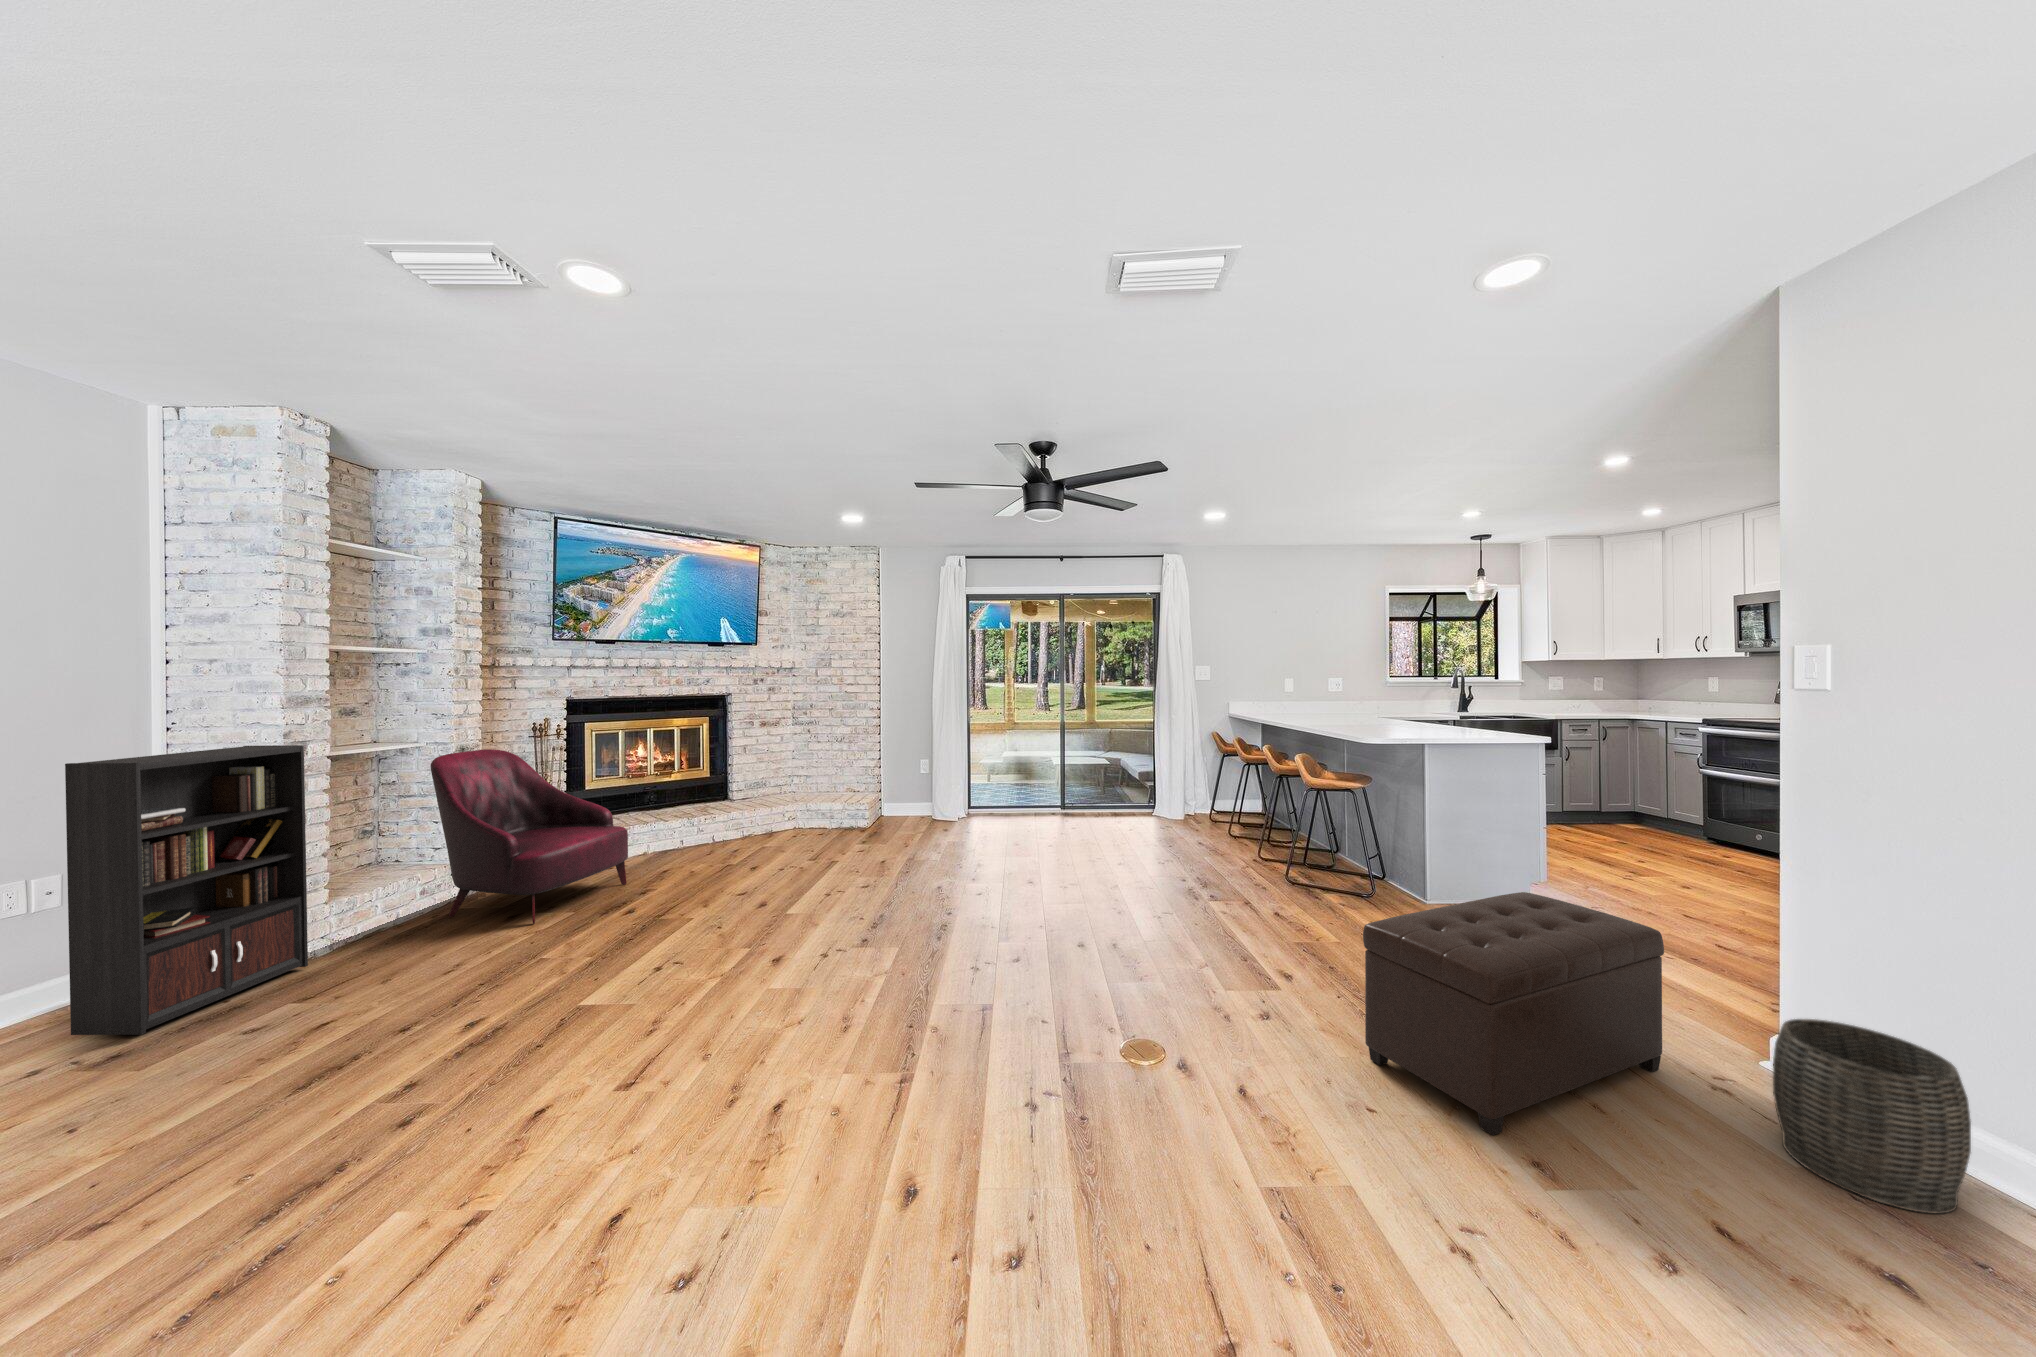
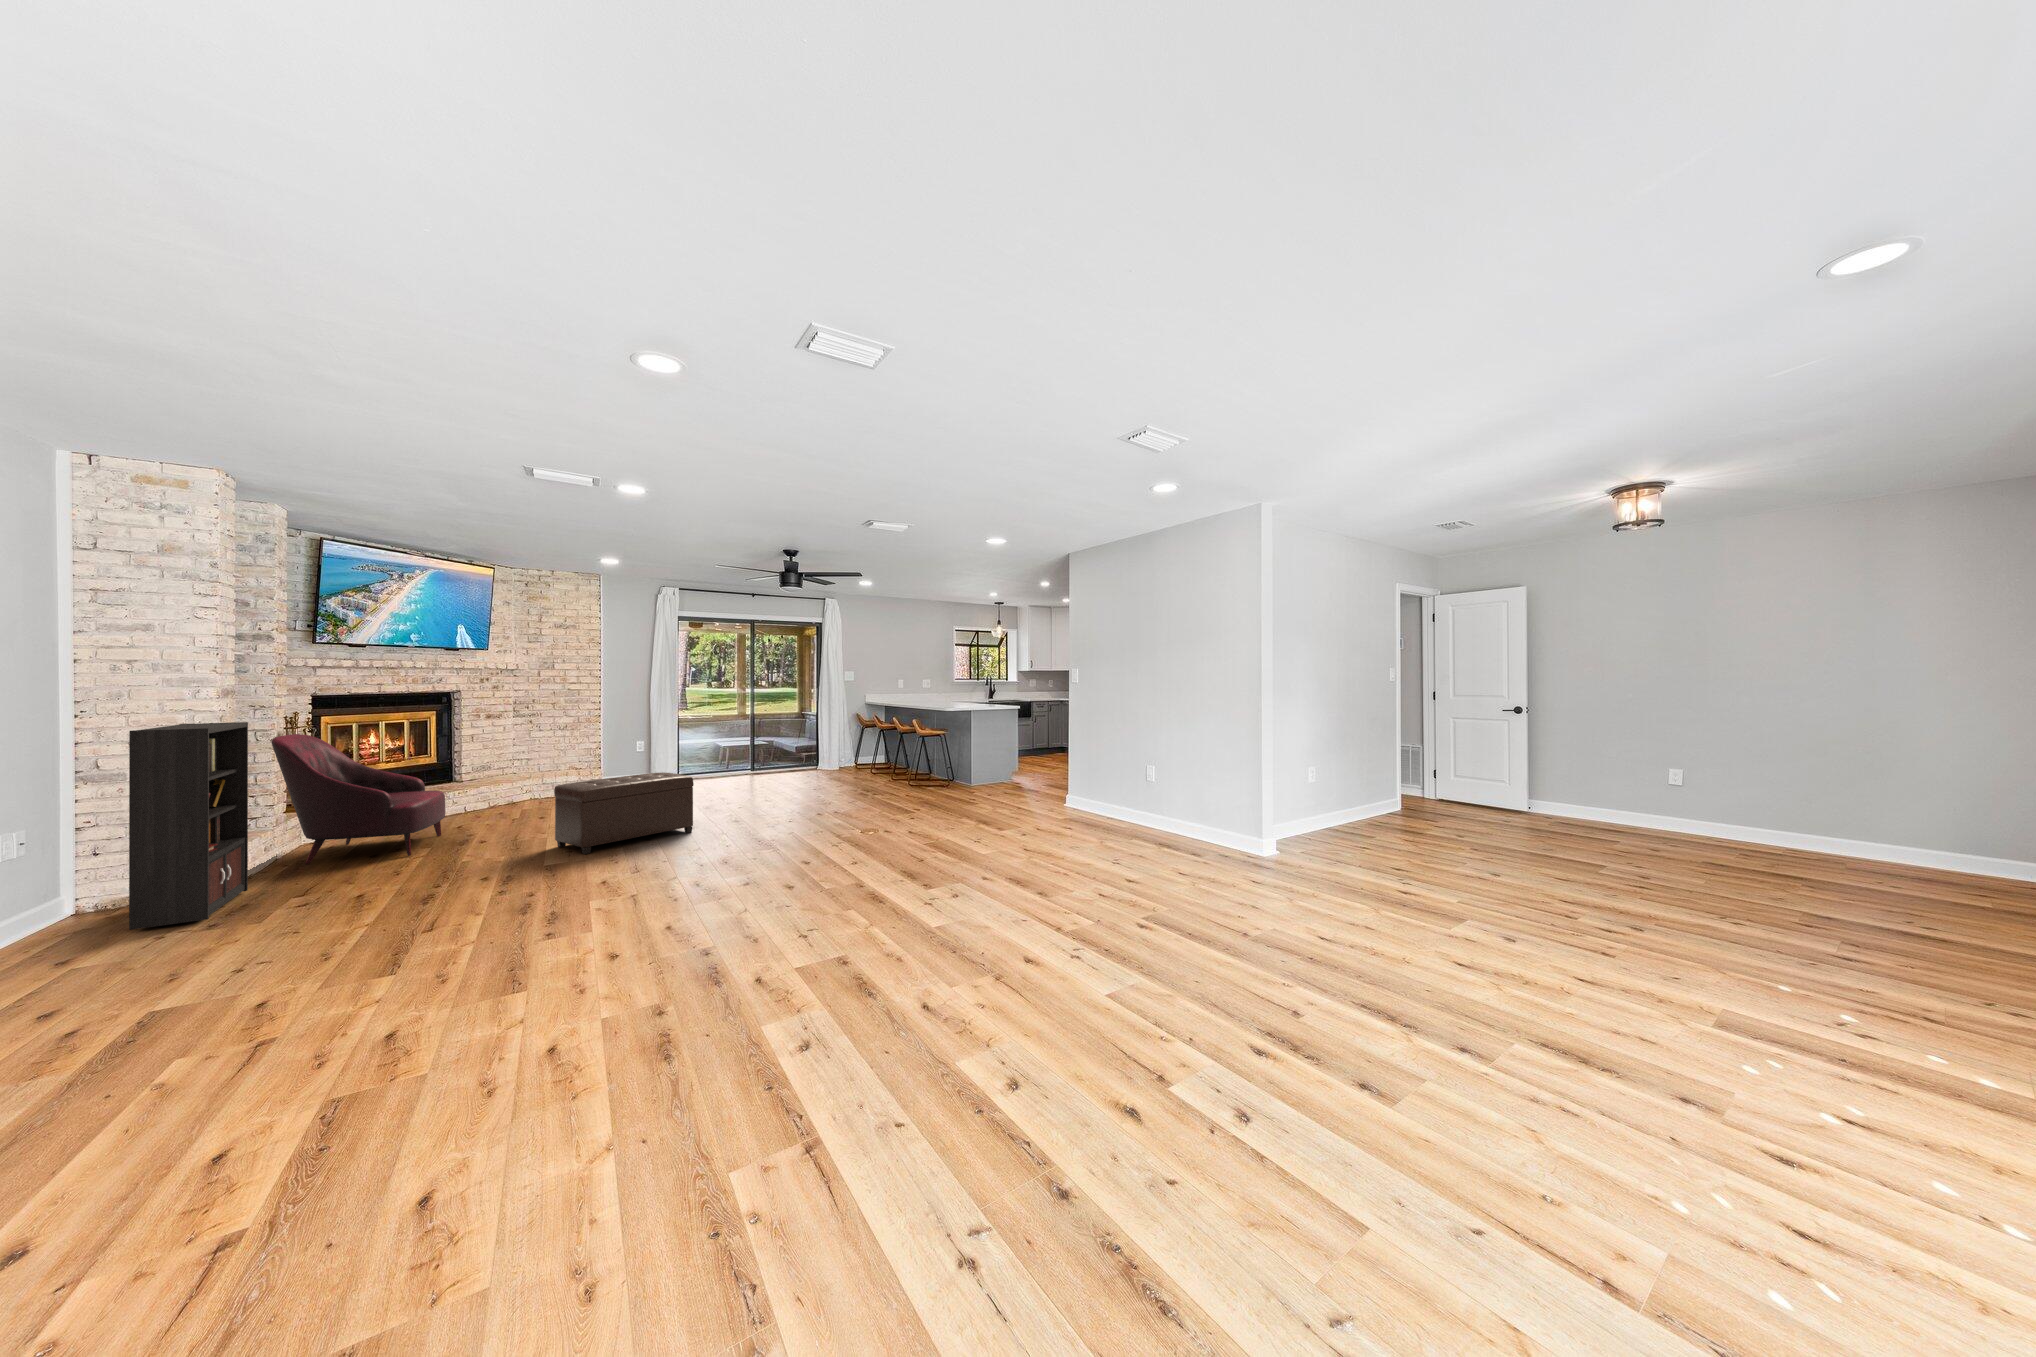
ottoman: present [1363,892,1664,1135] -> present [554,772,694,854]
woven basket: present [1773,1019,1971,1214] -> none [1071,780,1106,822]

